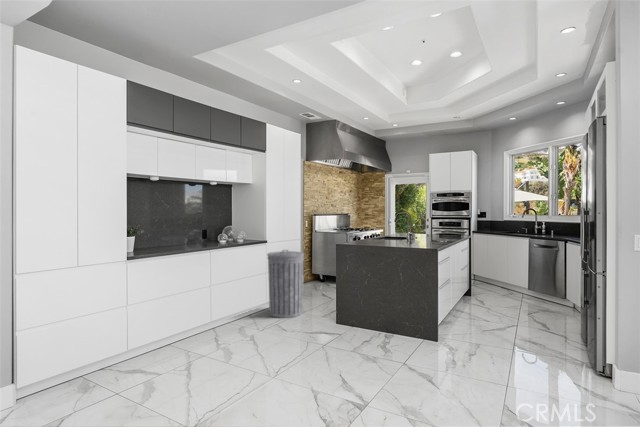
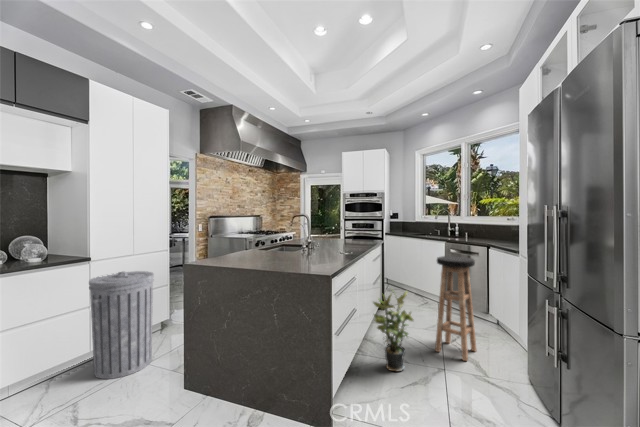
bar stool: none [513,246,548,324] -> present [435,256,477,361]
potted plant: none [463,266,495,325] -> present [374,290,413,371]

